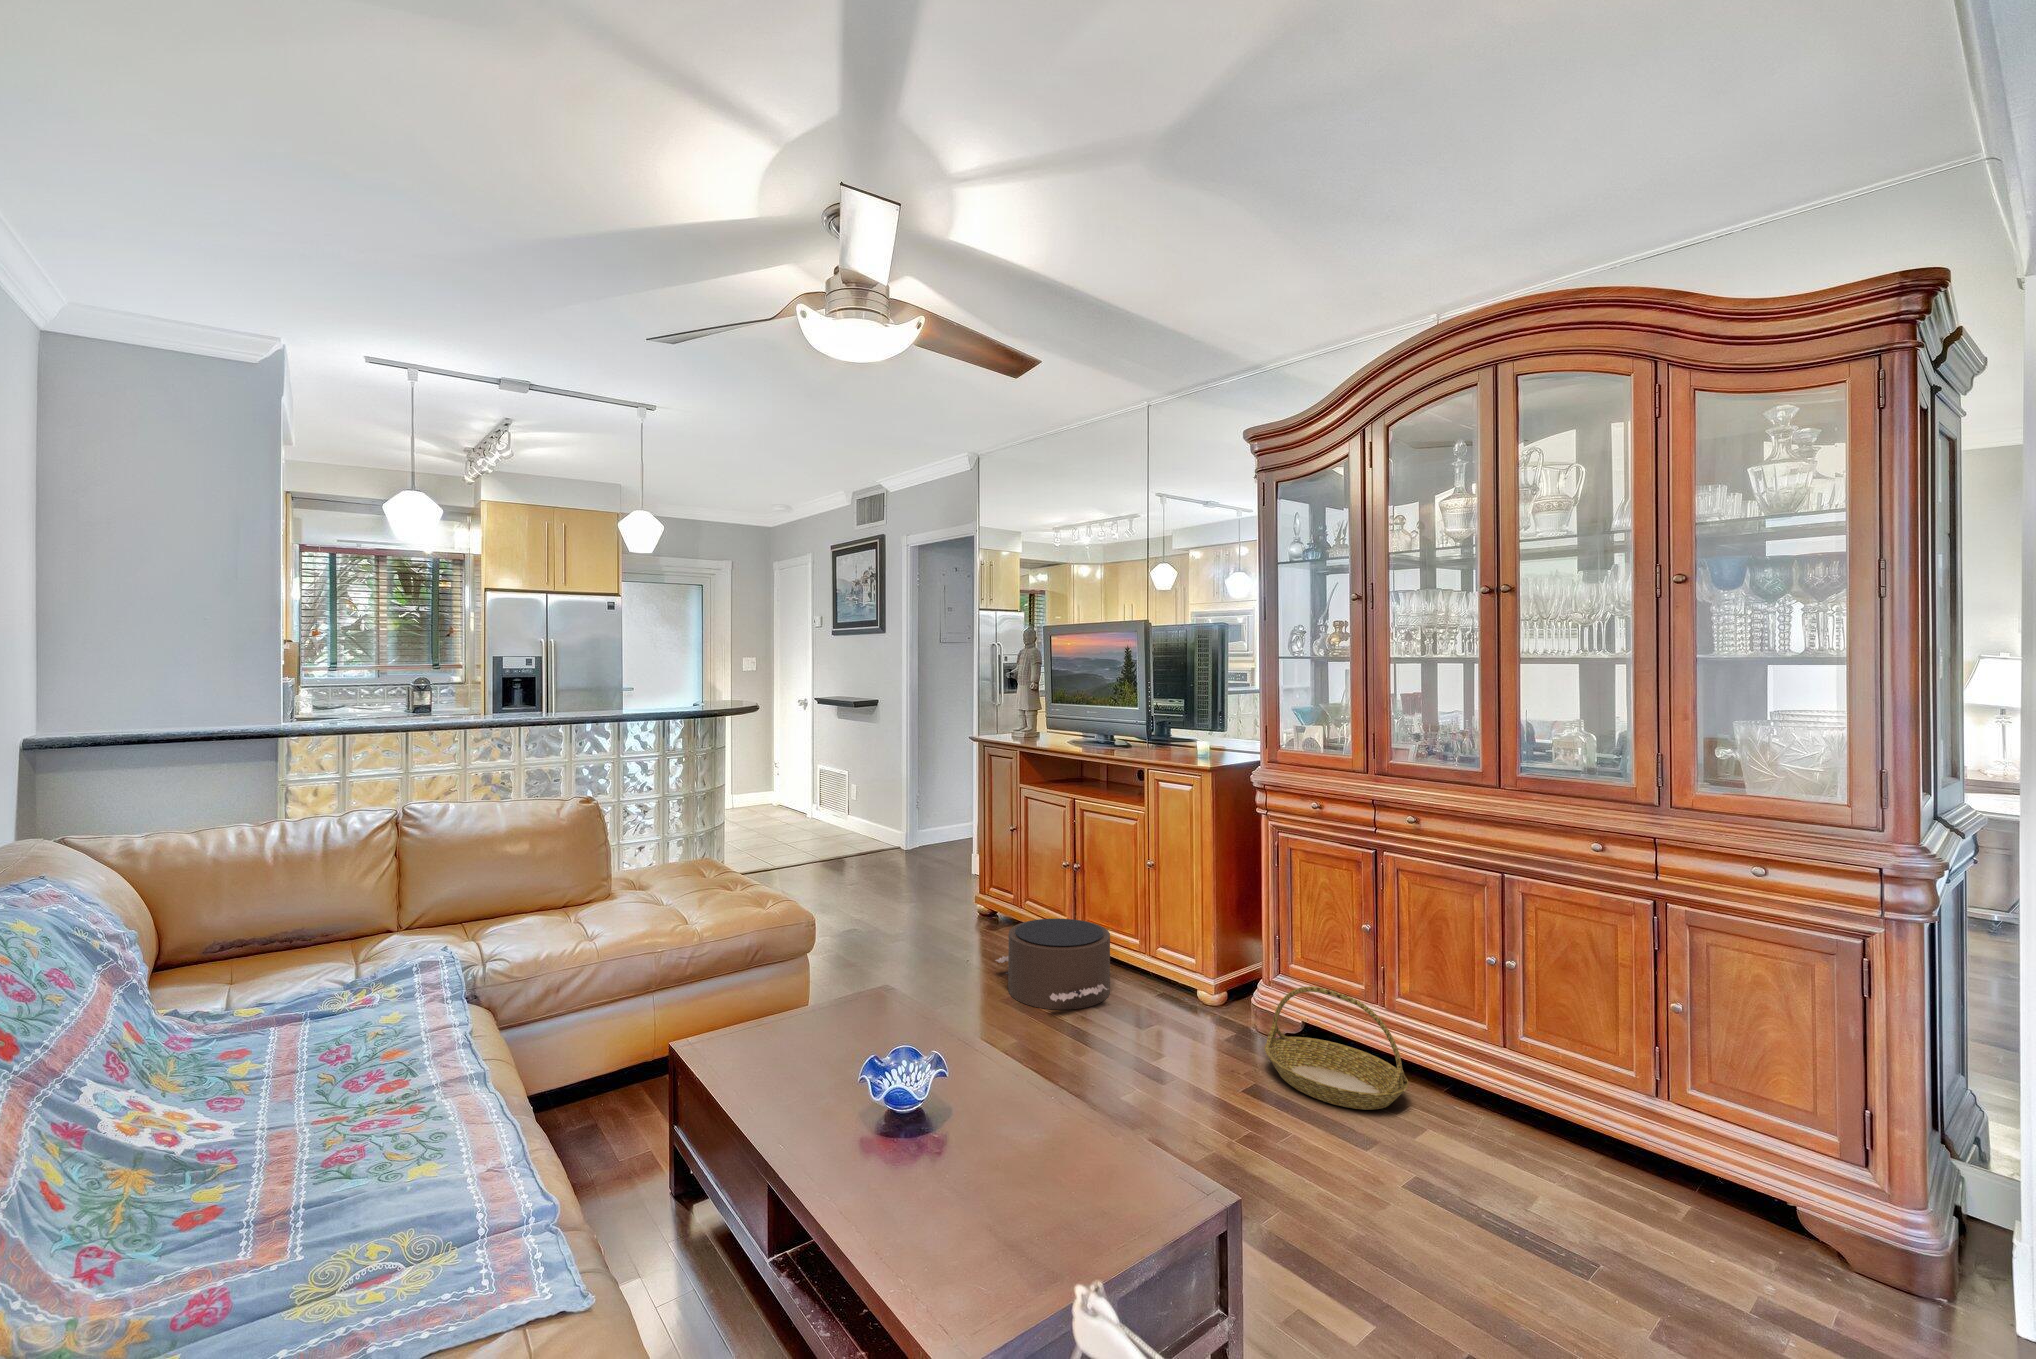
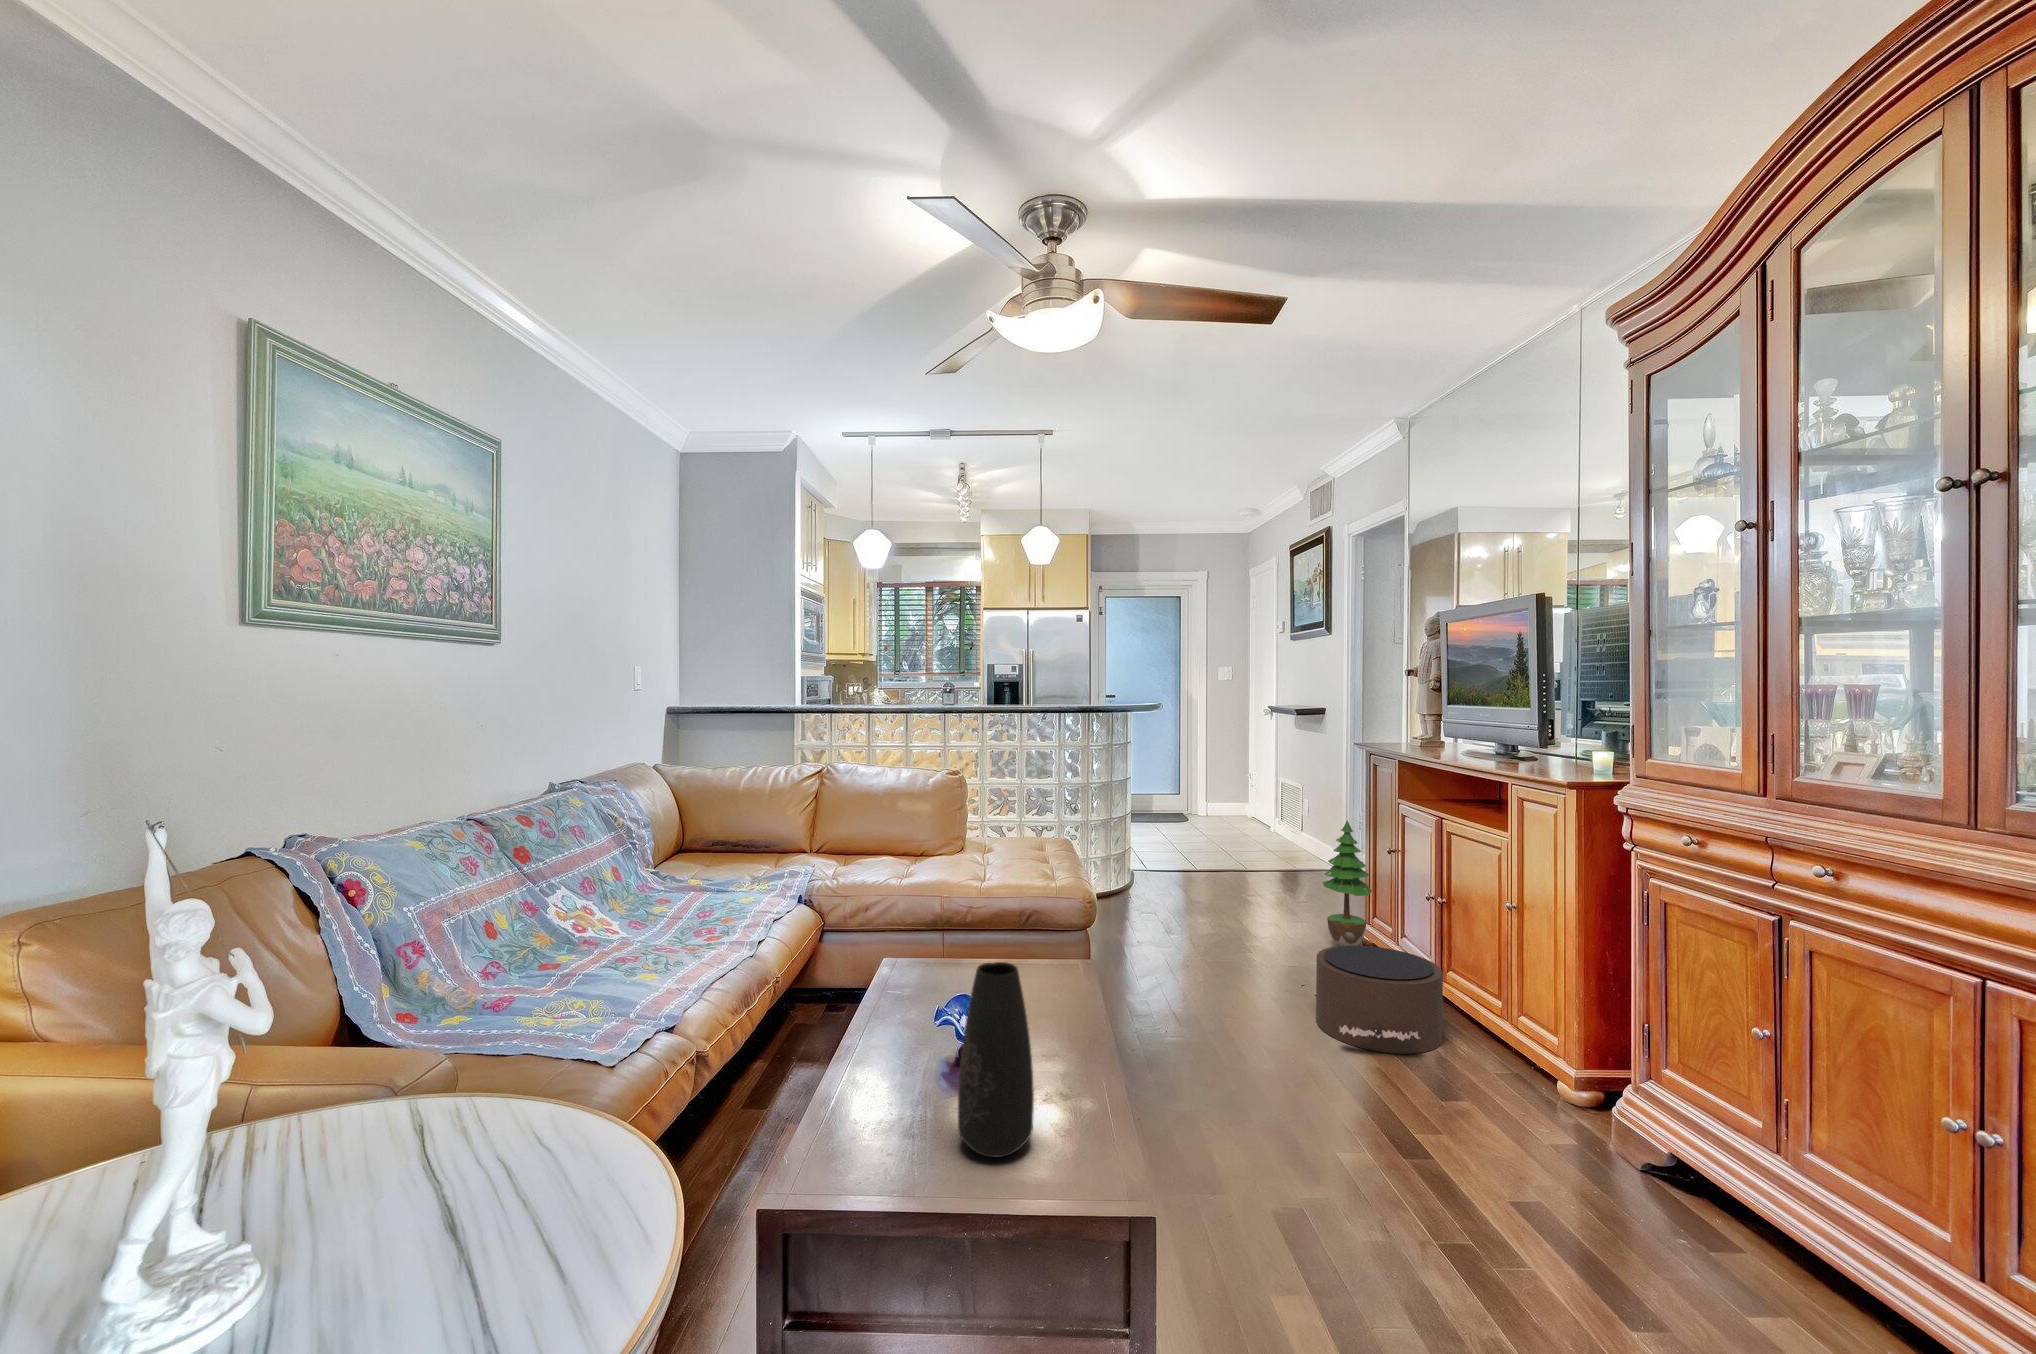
potted tree: none [958,807,1000,927] -> present [1323,820,1372,946]
basket: present [1265,987,1409,1110] -> none [1568,1088,1790,1297]
vase: none [1038,1007,1112,1202] -> present [958,962,1034,1157]

